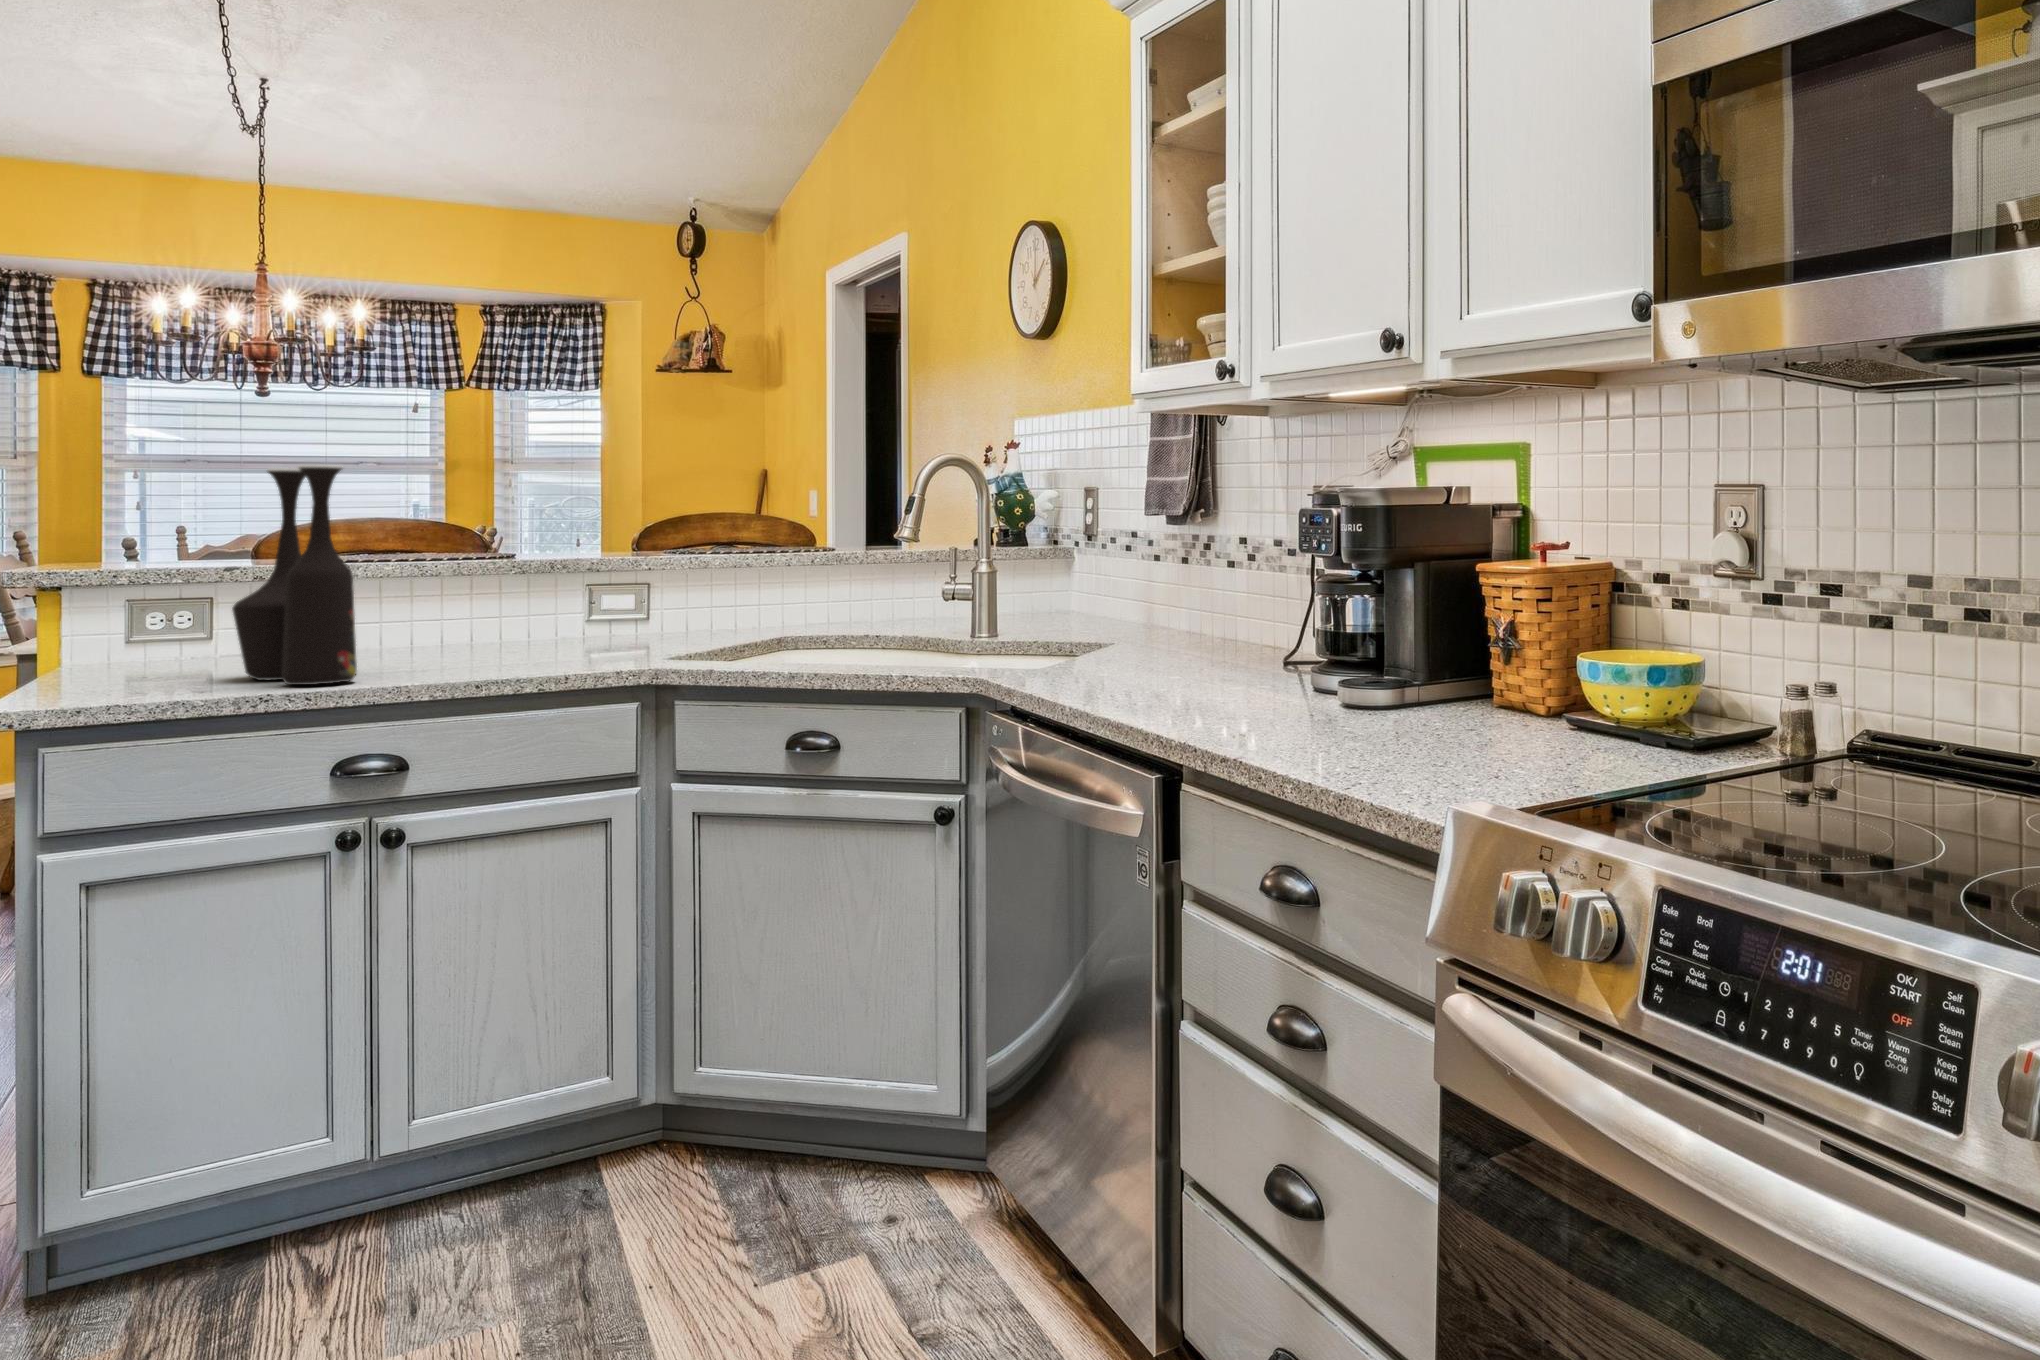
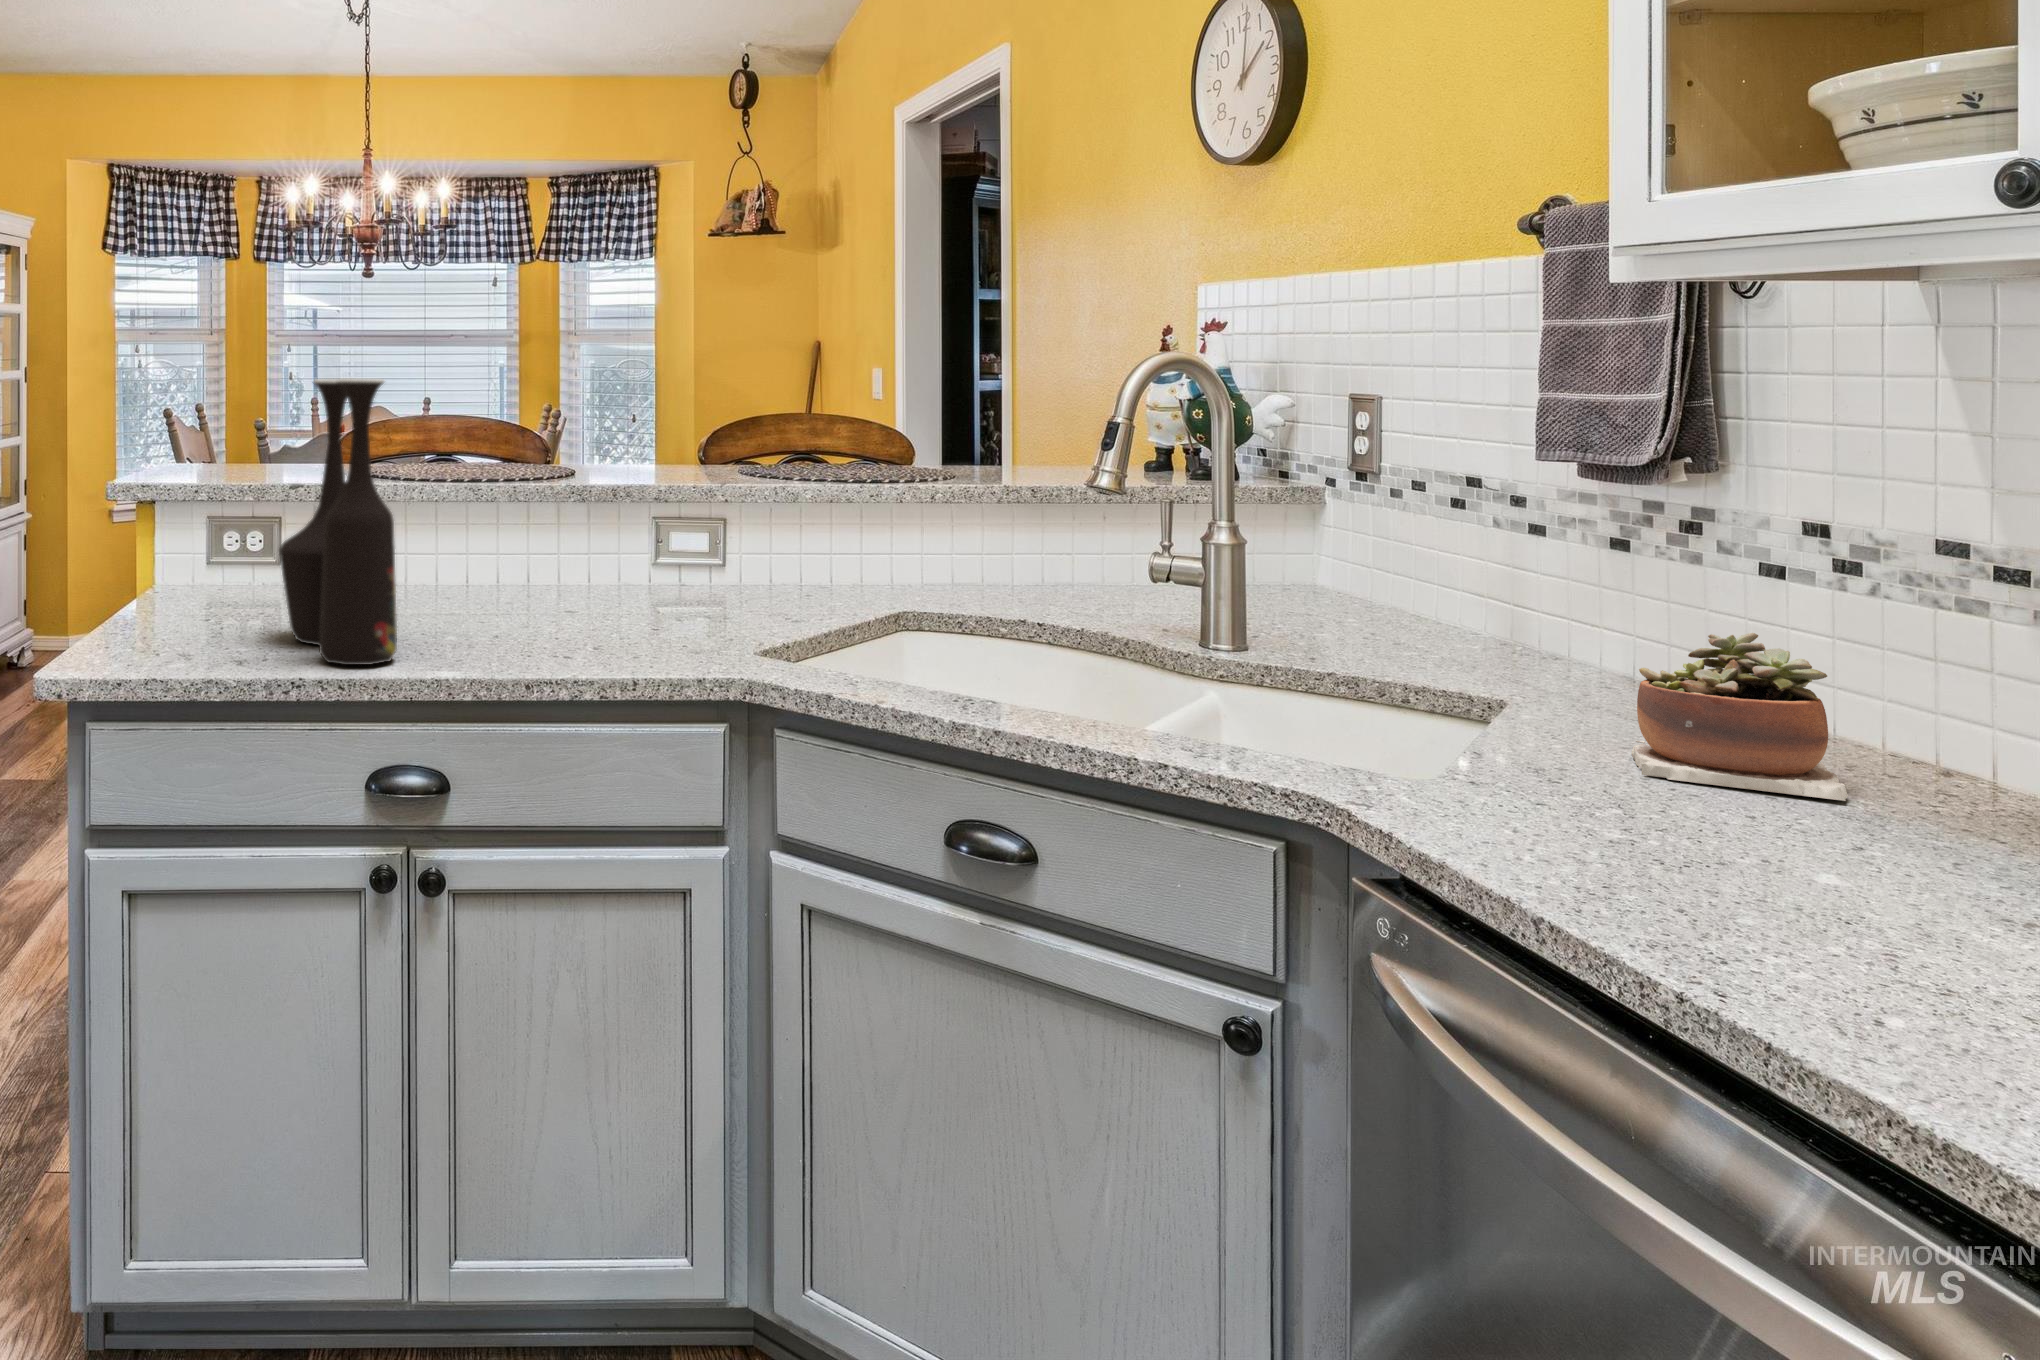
succulent plant: none [1149,592,1234,664] -> present [1631,633,1848,801]

